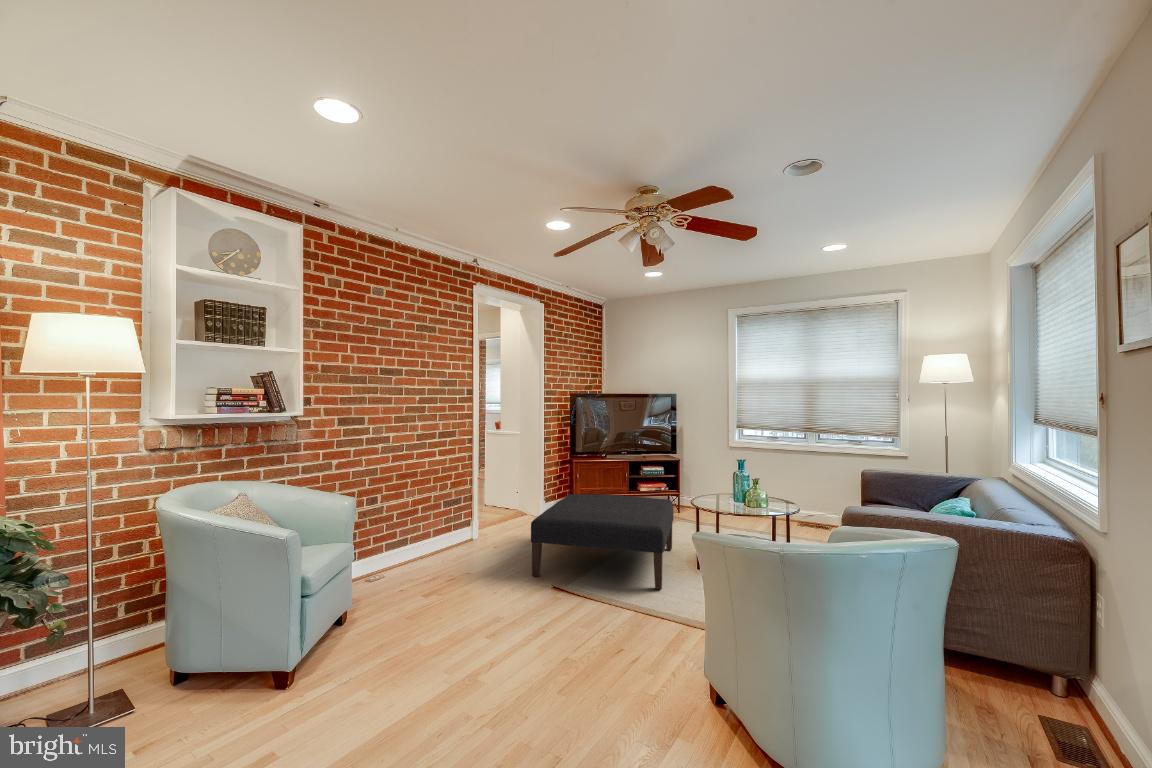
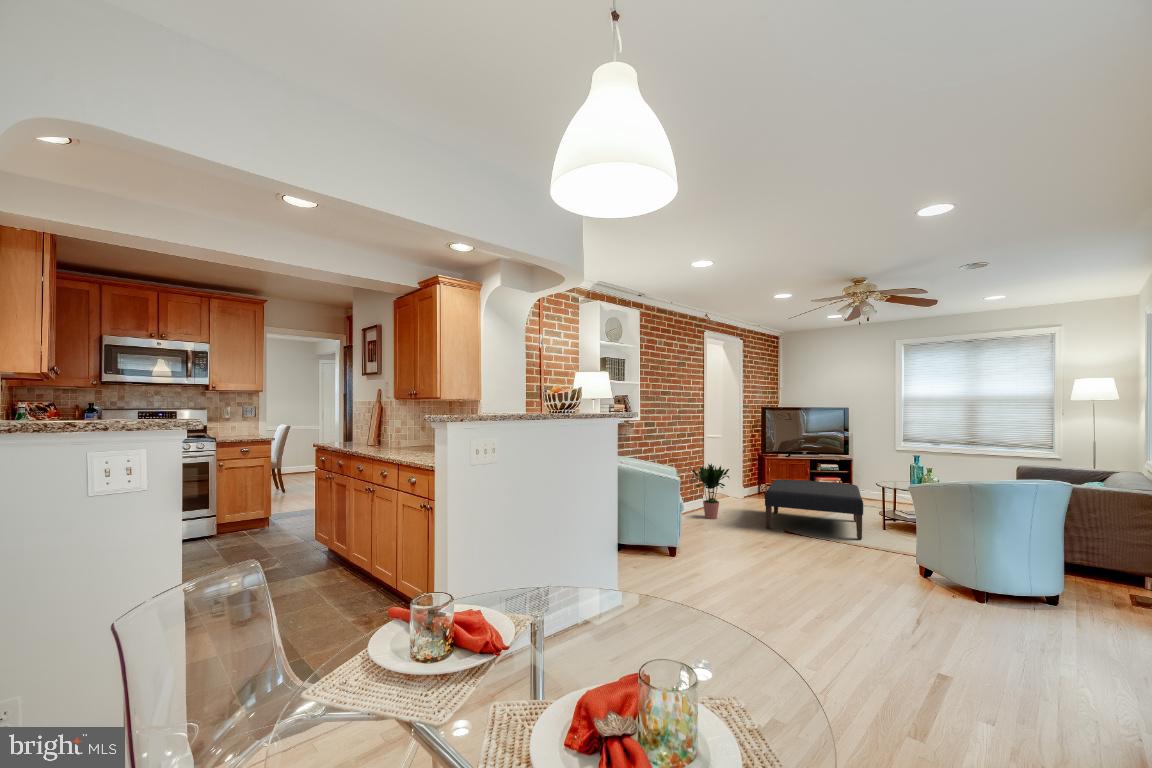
potted plant: none [440,474,500,561] -> present [692,464,729,519]

